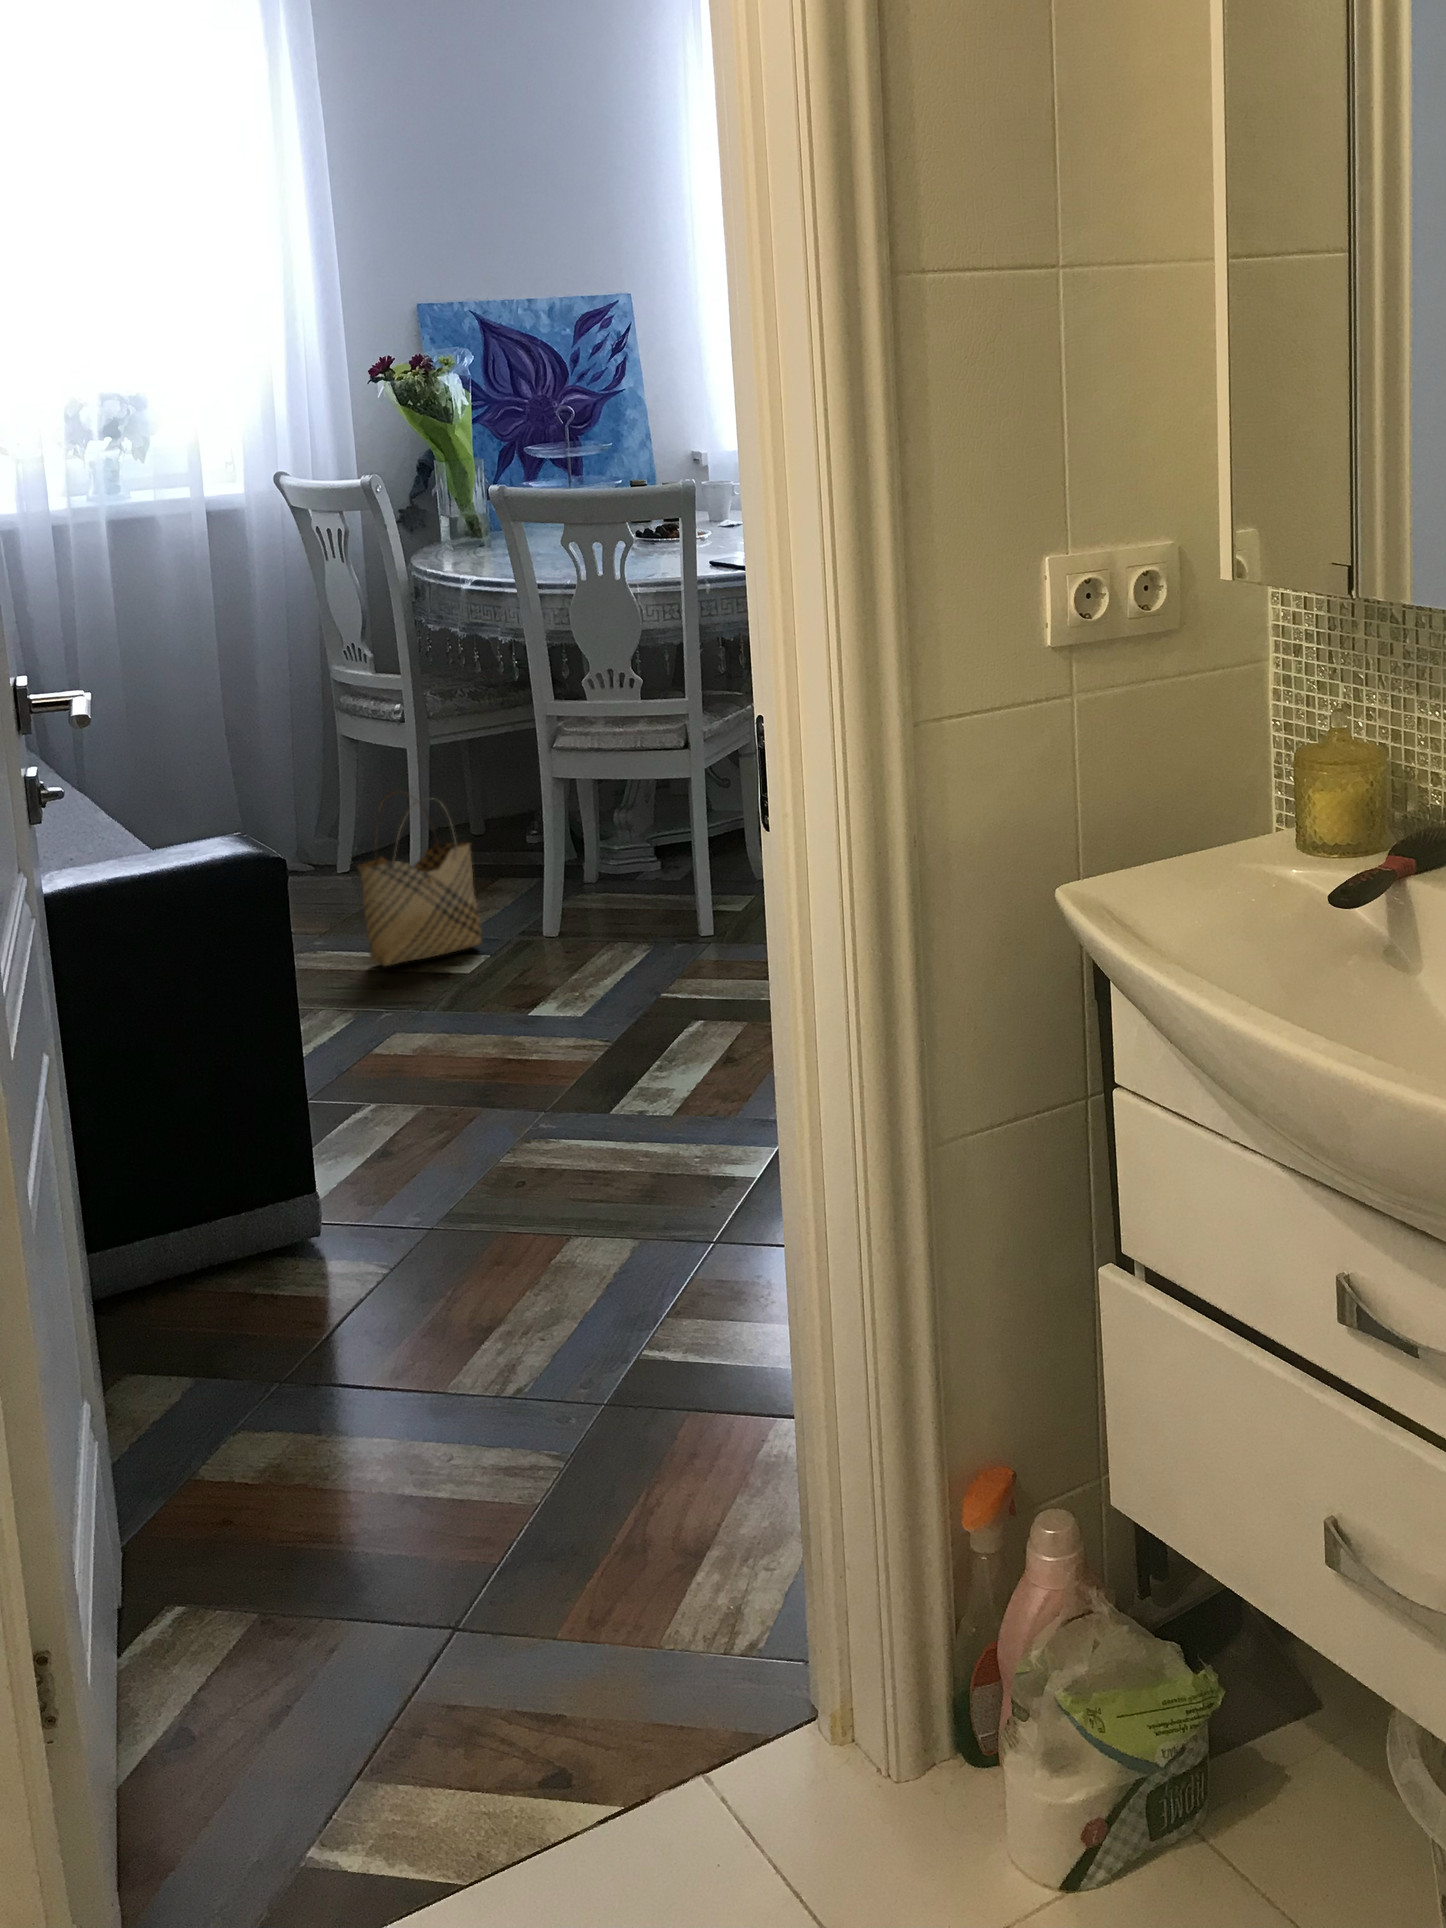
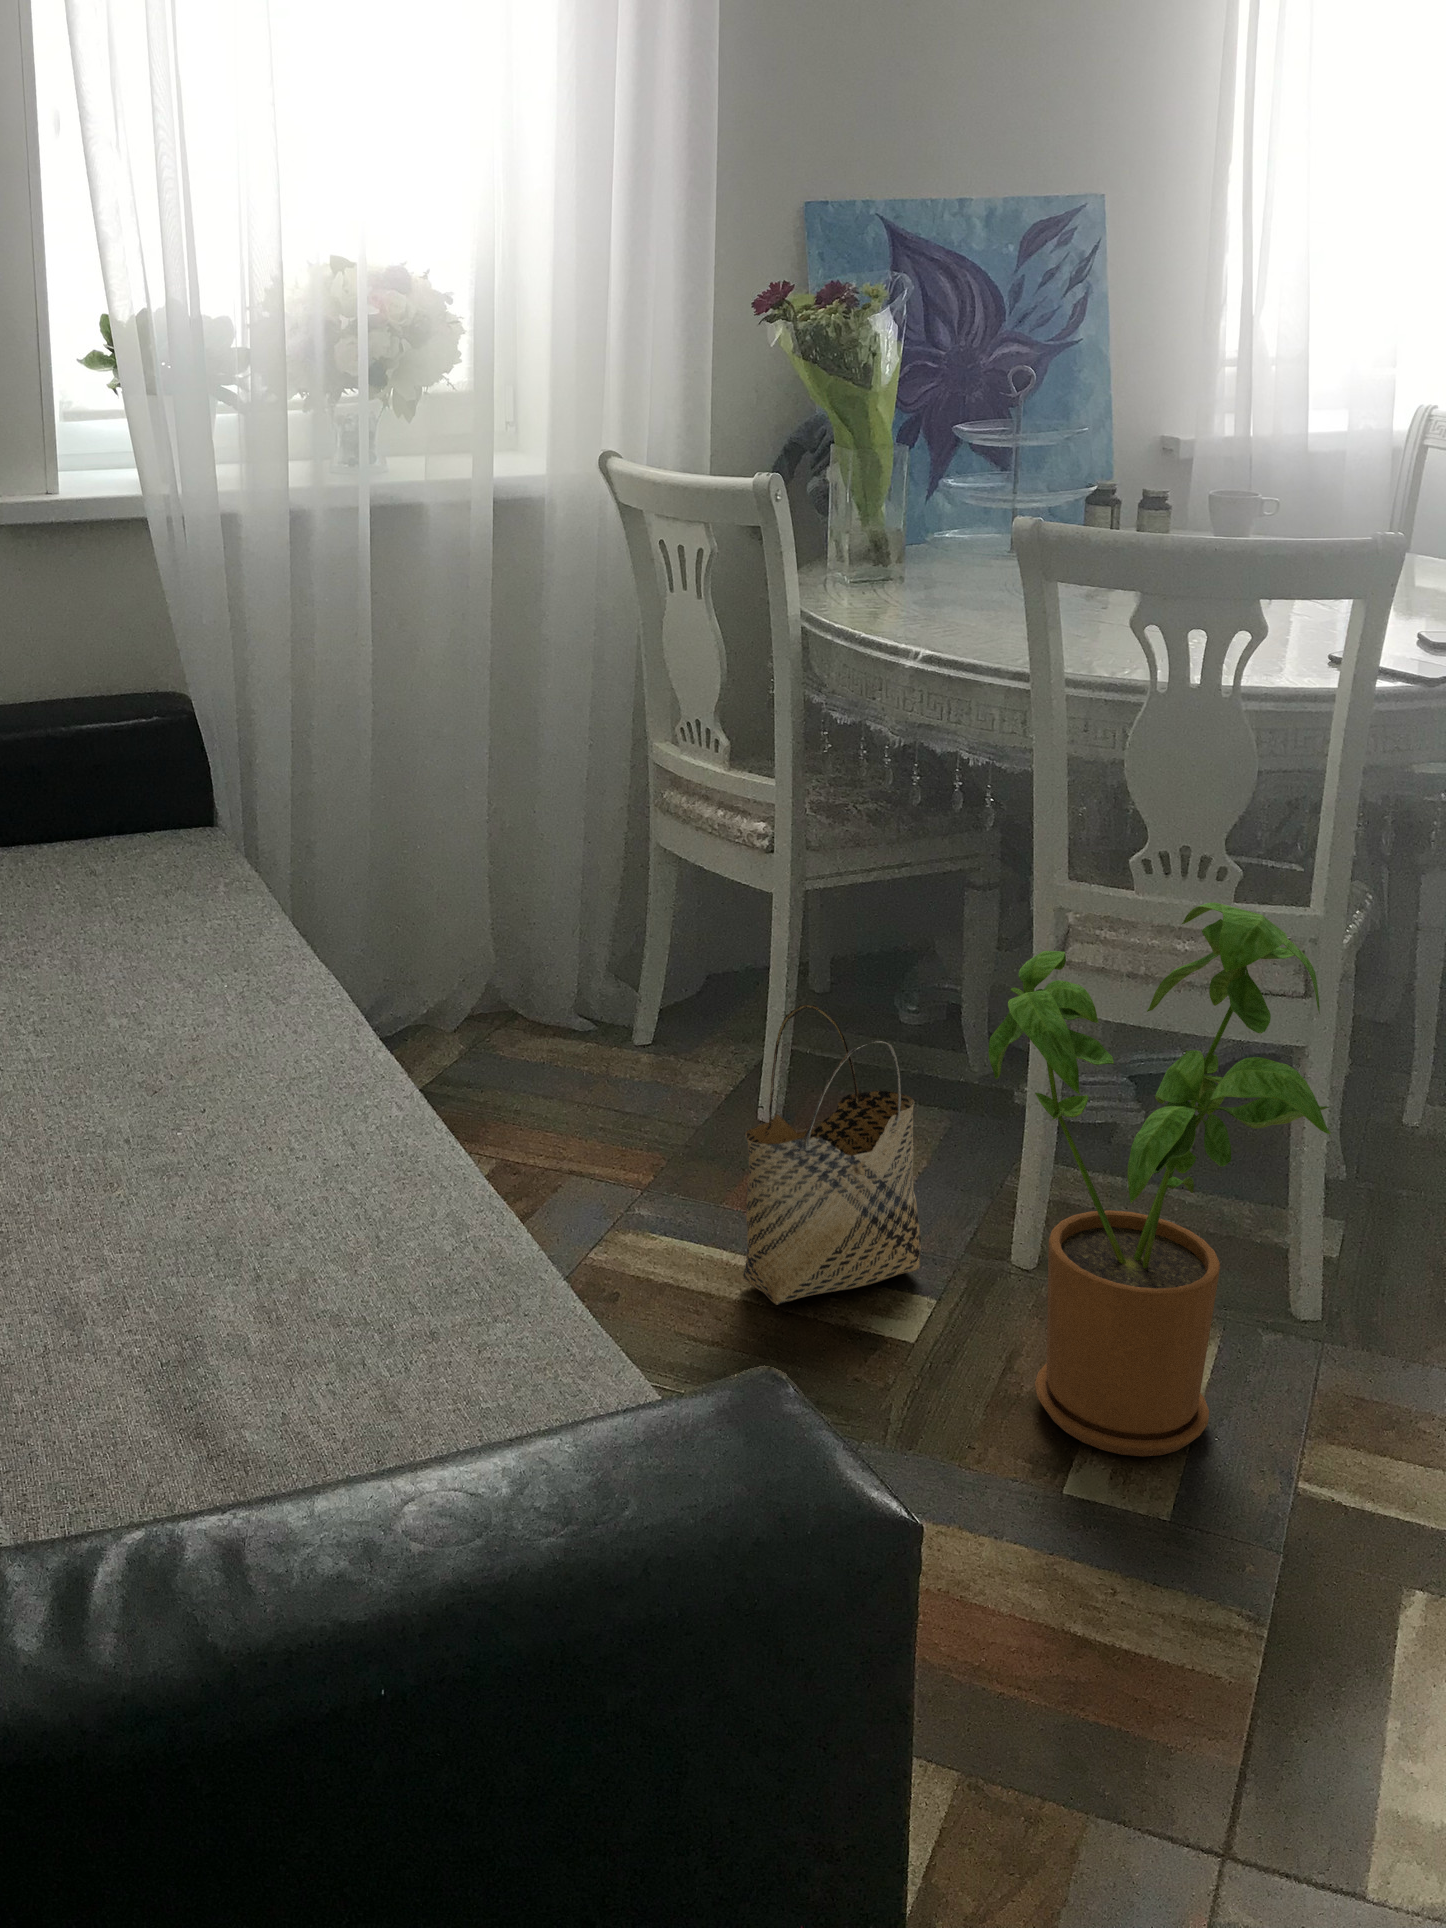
house plant: none [477,682,648,995] -> present [988,902,1331,1456]

